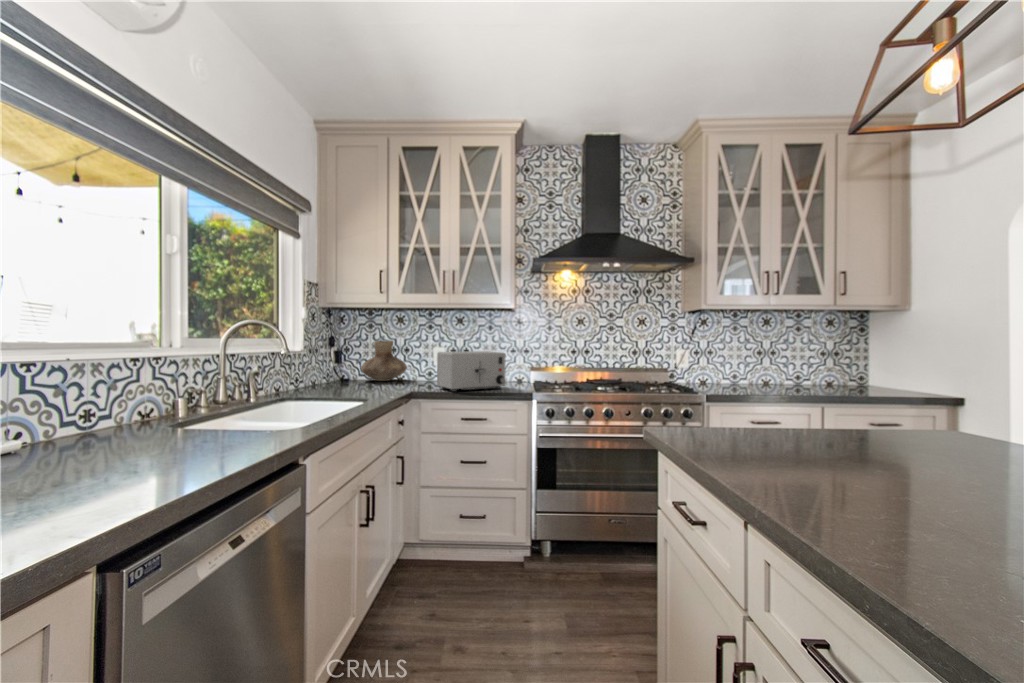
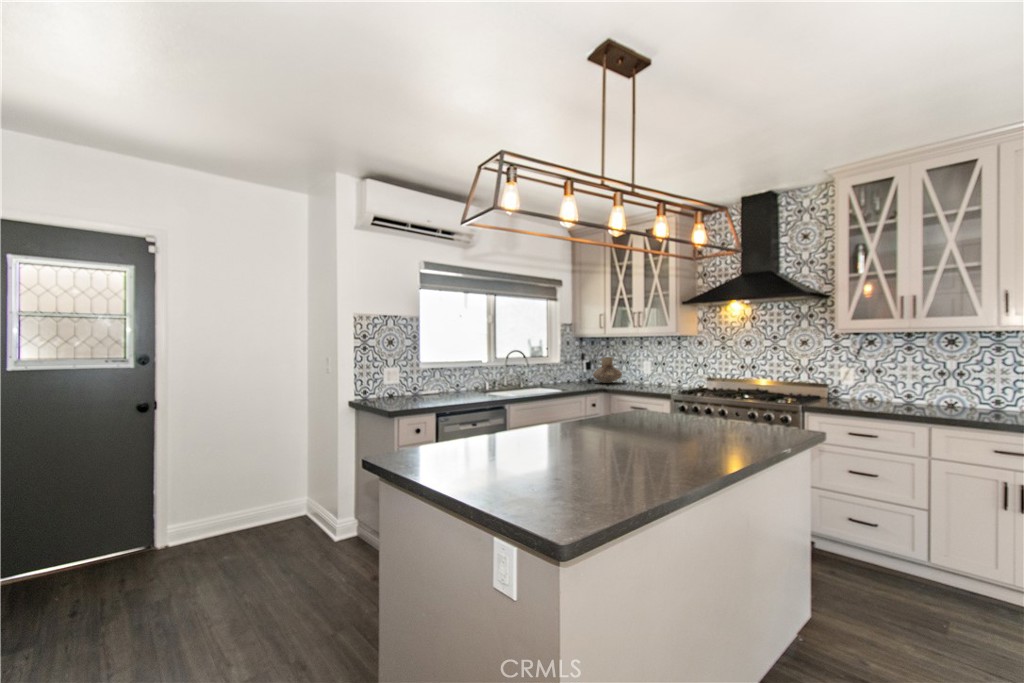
toaster: present [437,351,506,392] -> none [618,365,659,391]

